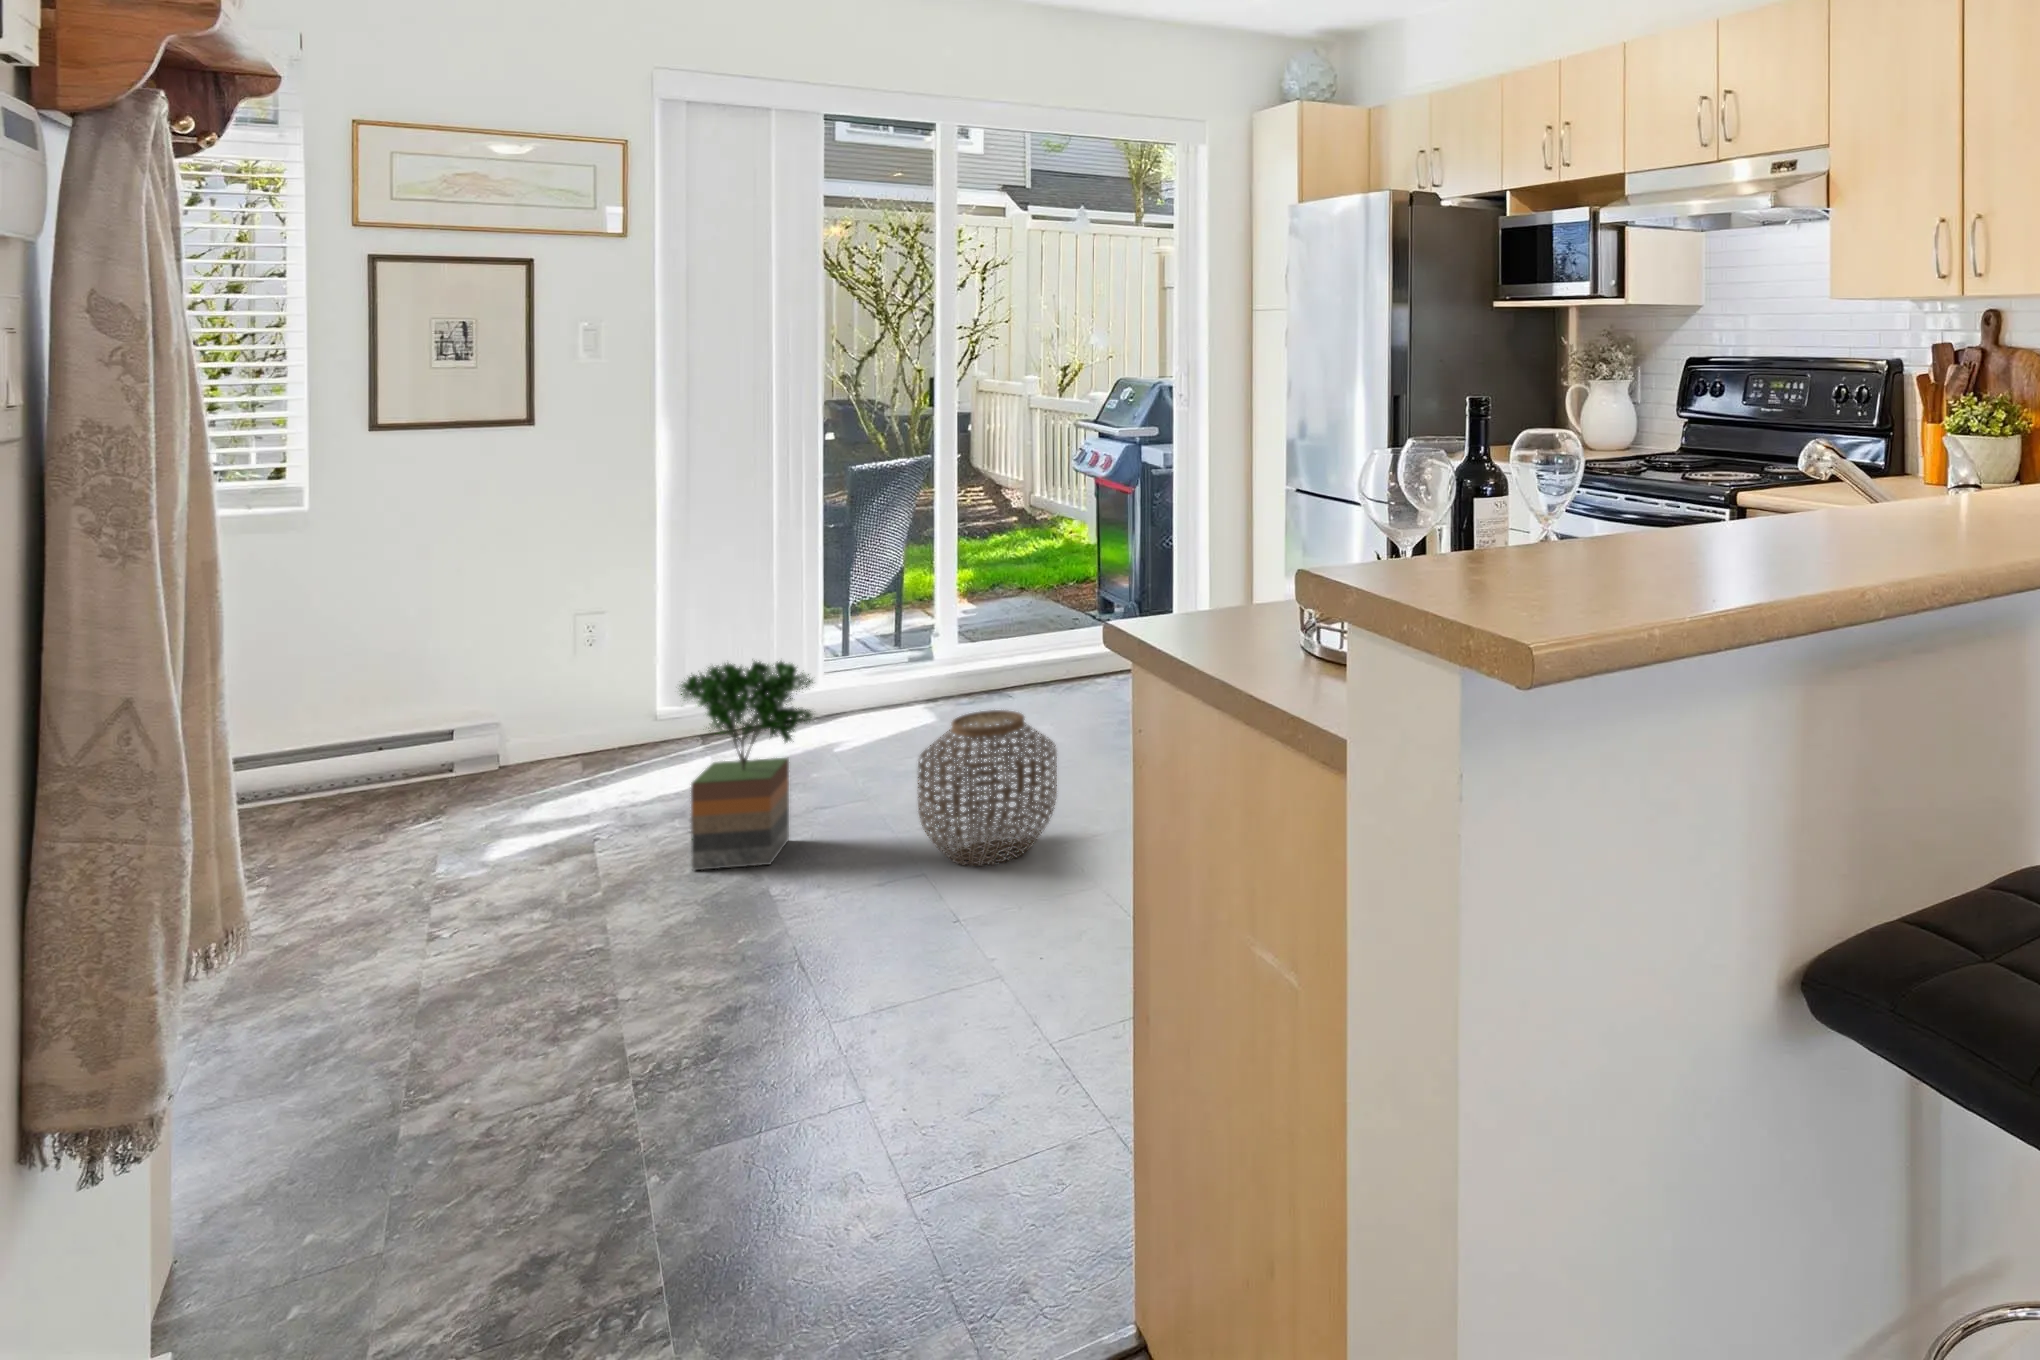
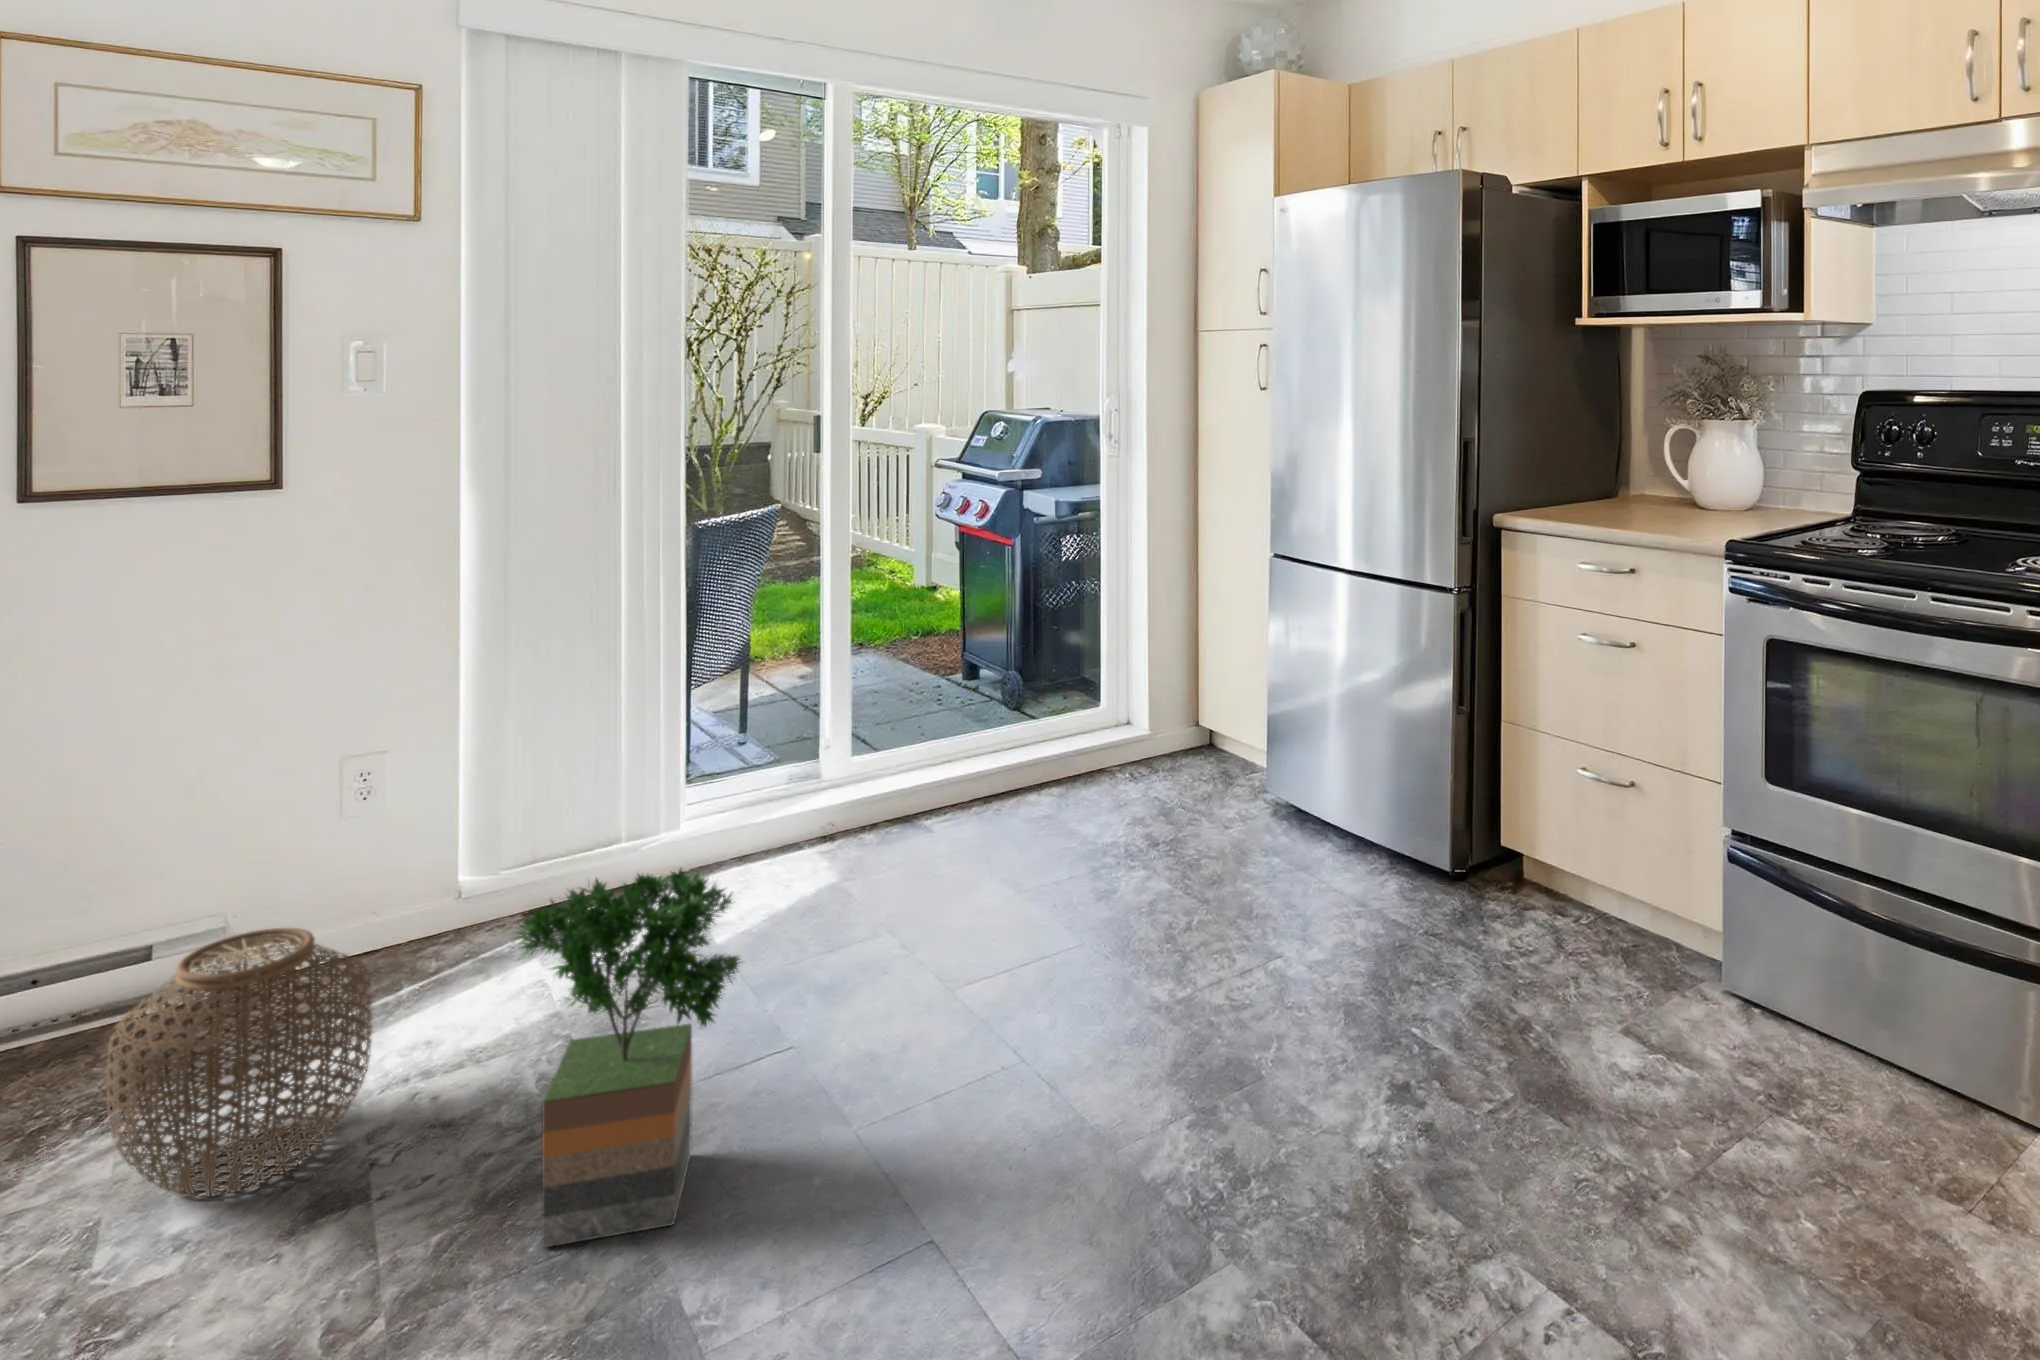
woven basket: present [918,710,1057,866] -> present [107,928,372,1198]

